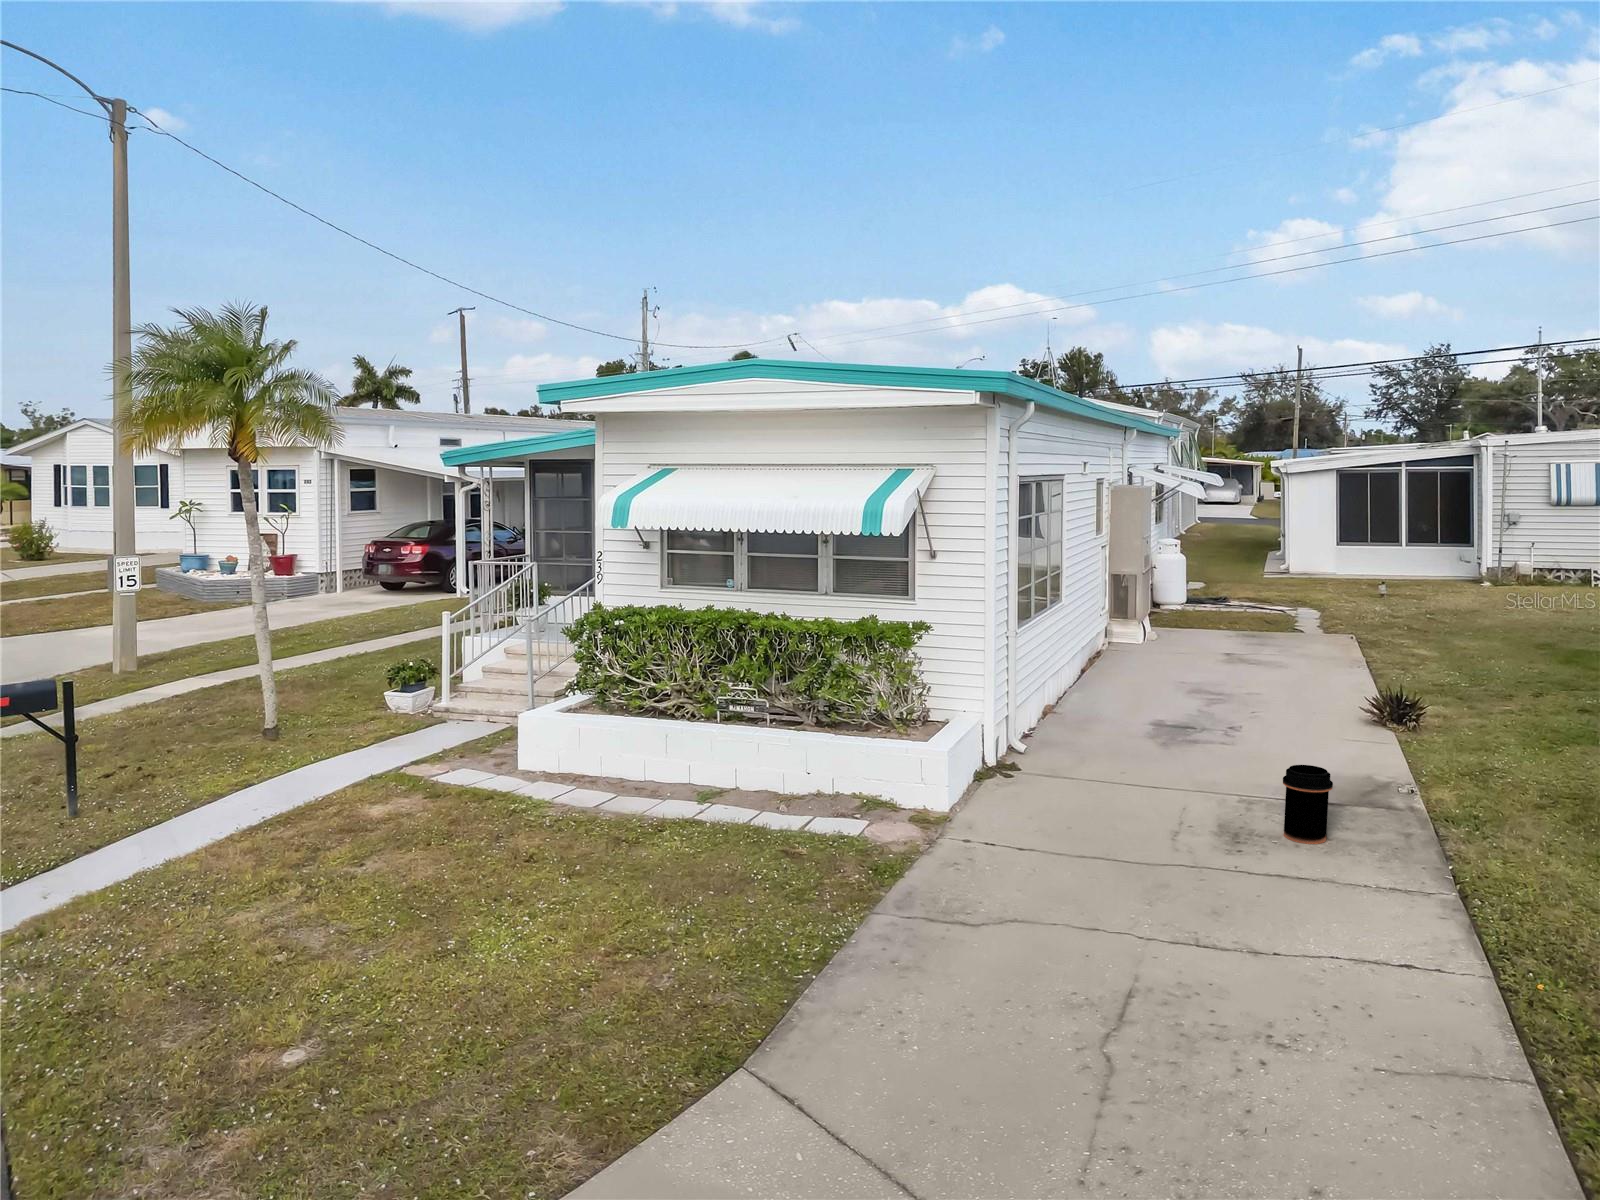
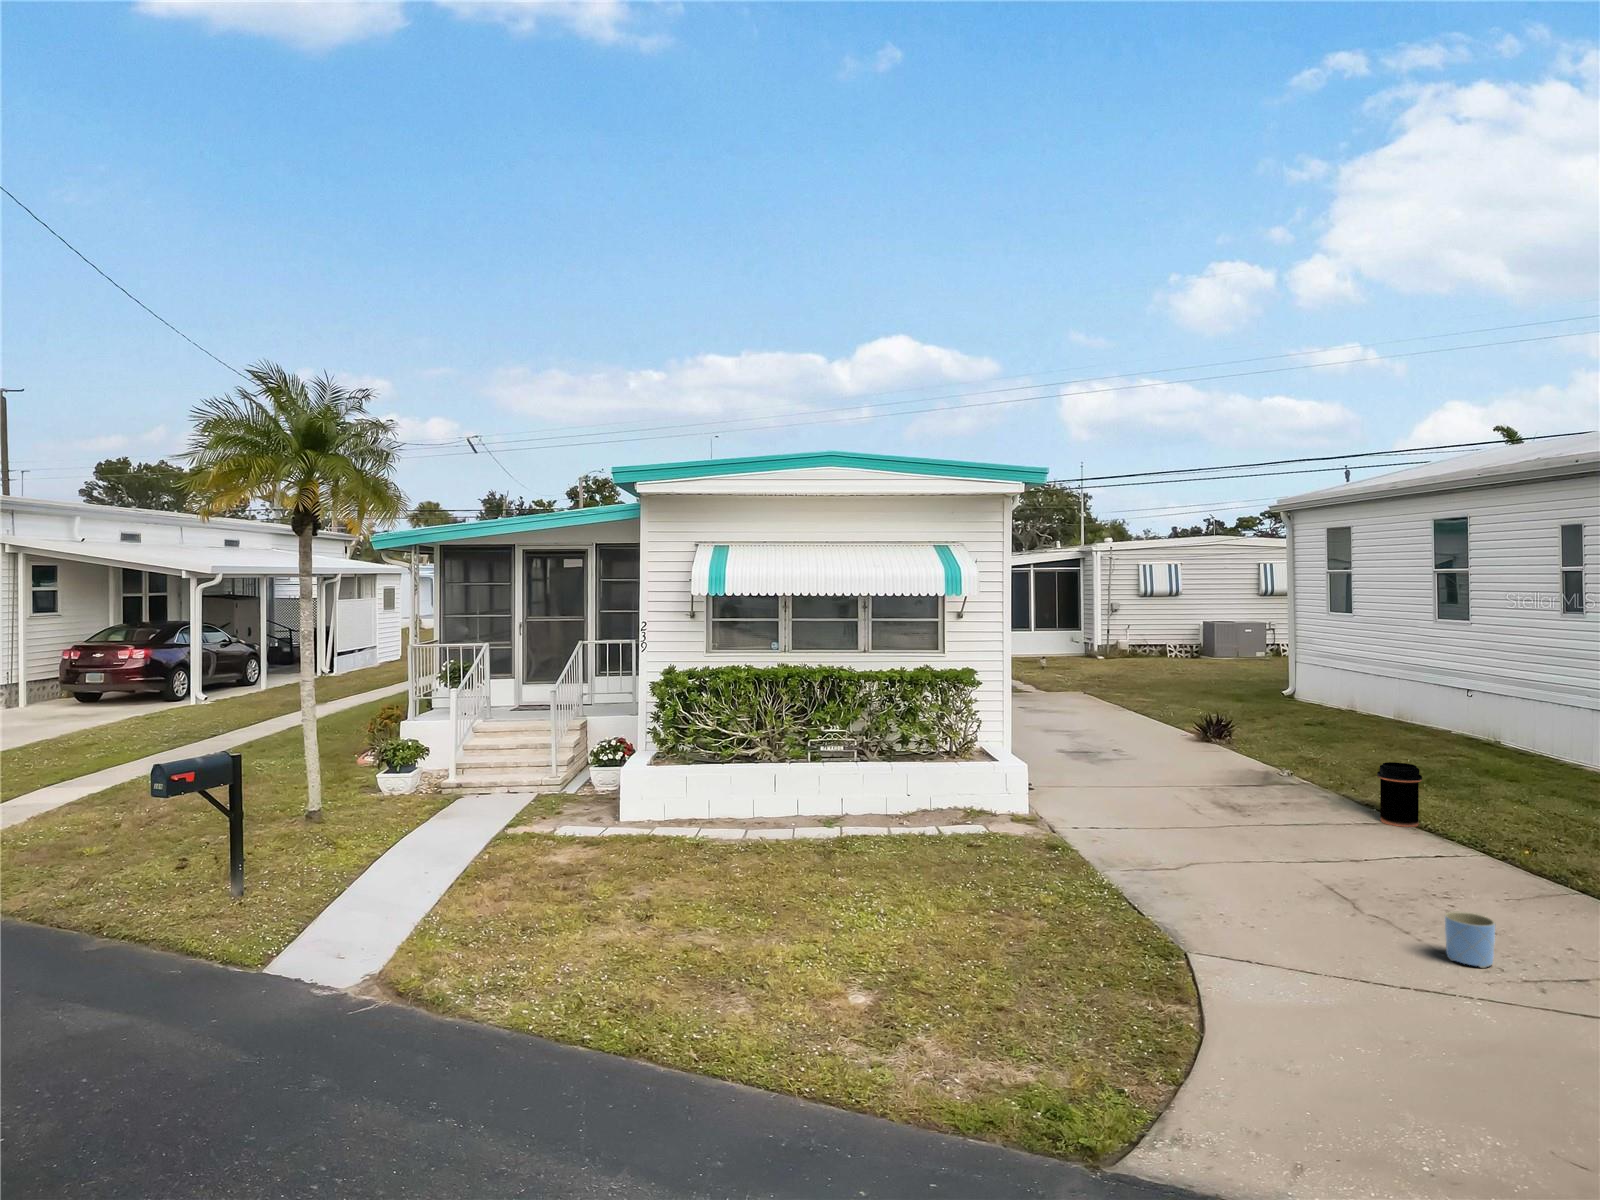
planter: none [969,919,1012,976] -> present [1445,911,1495,968]

